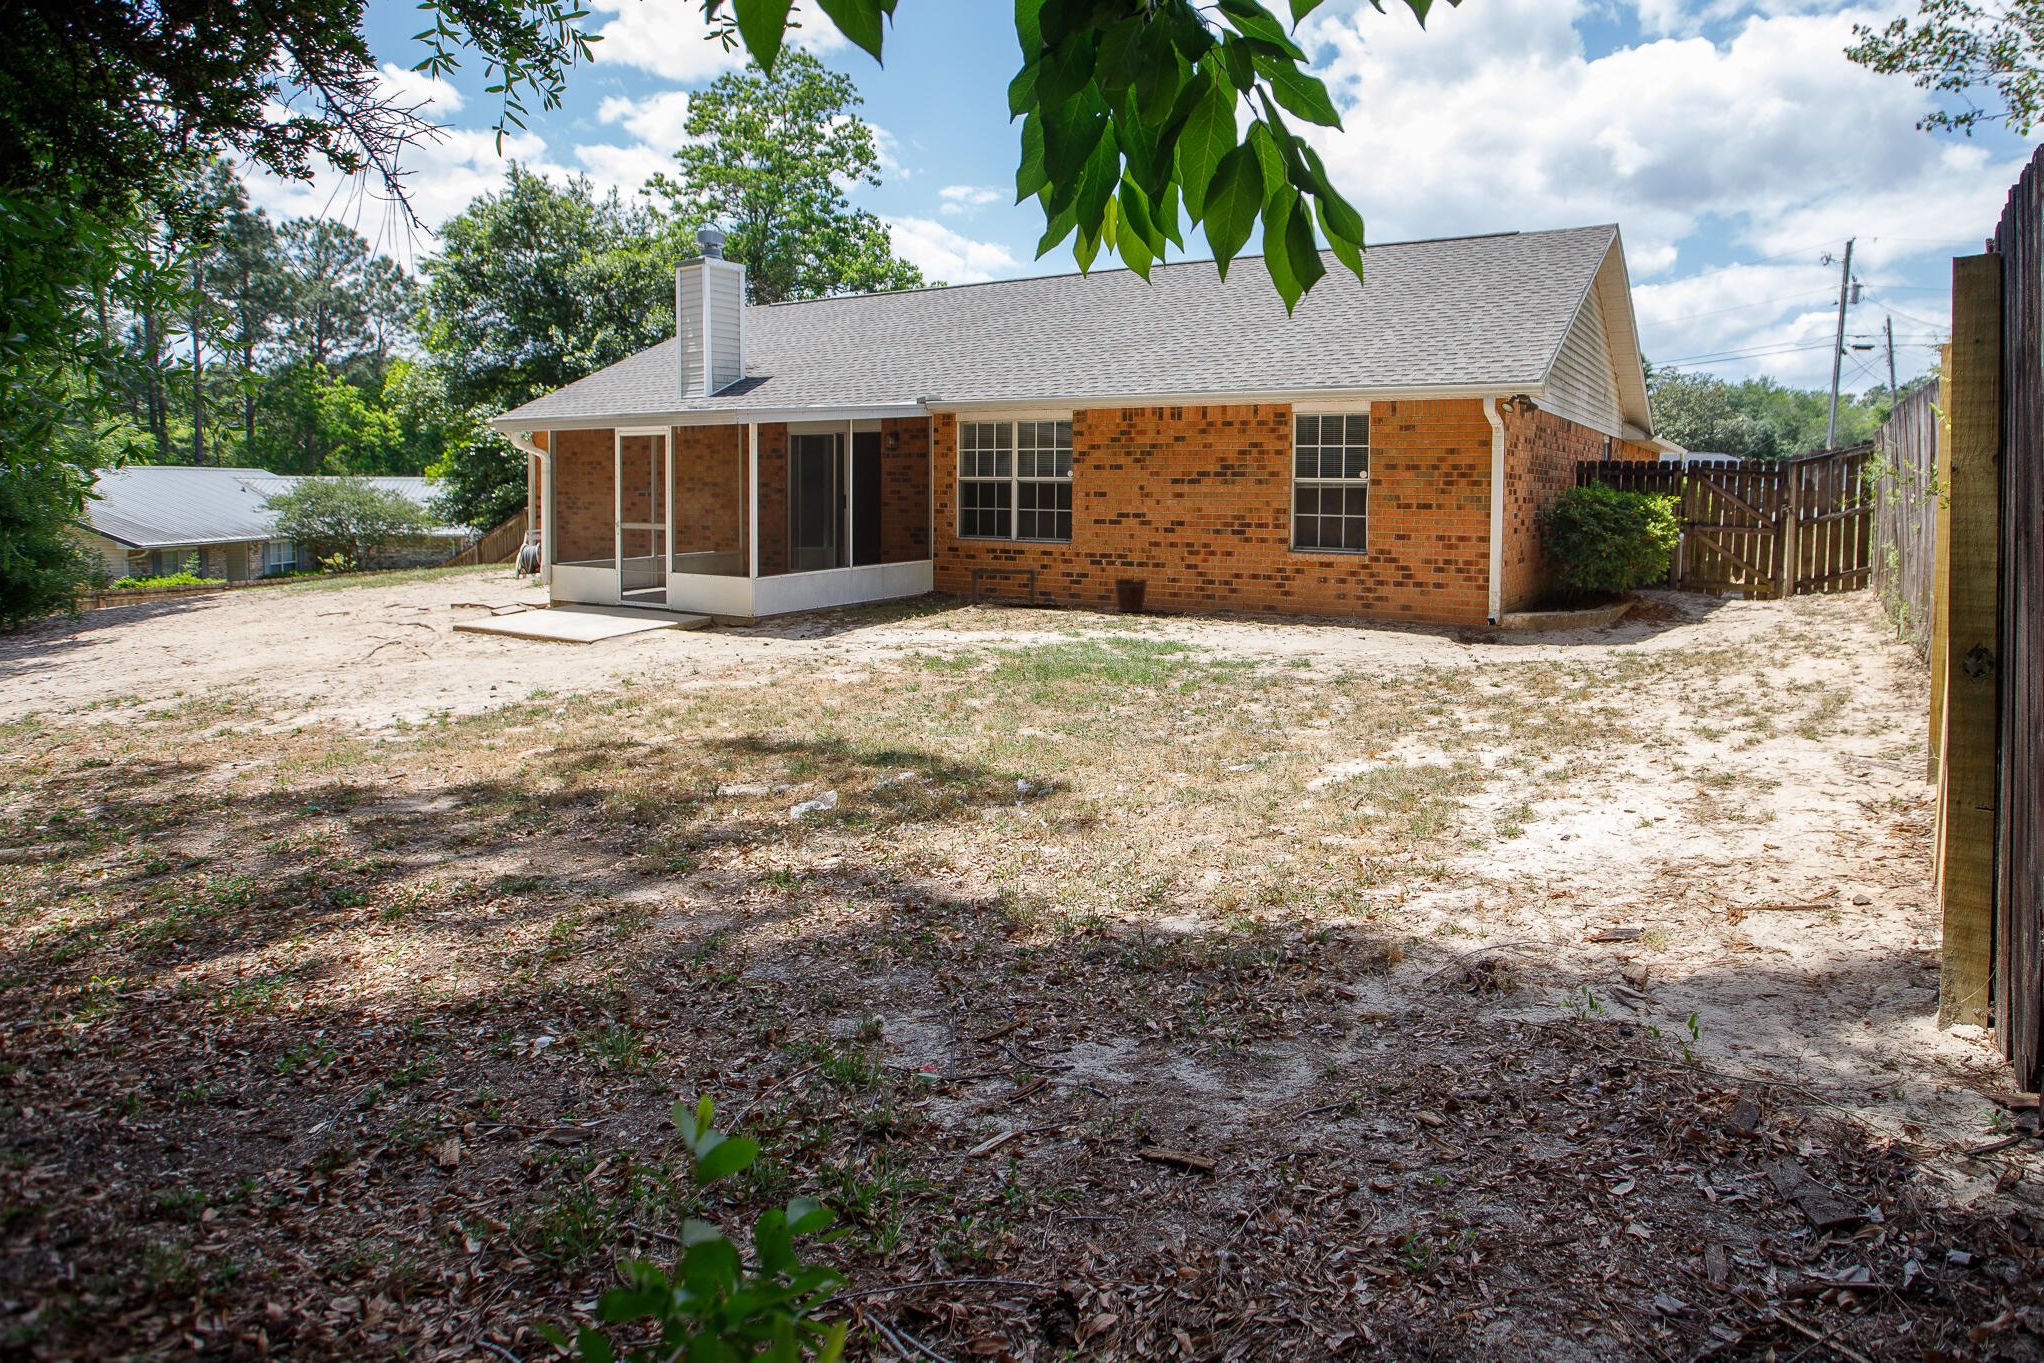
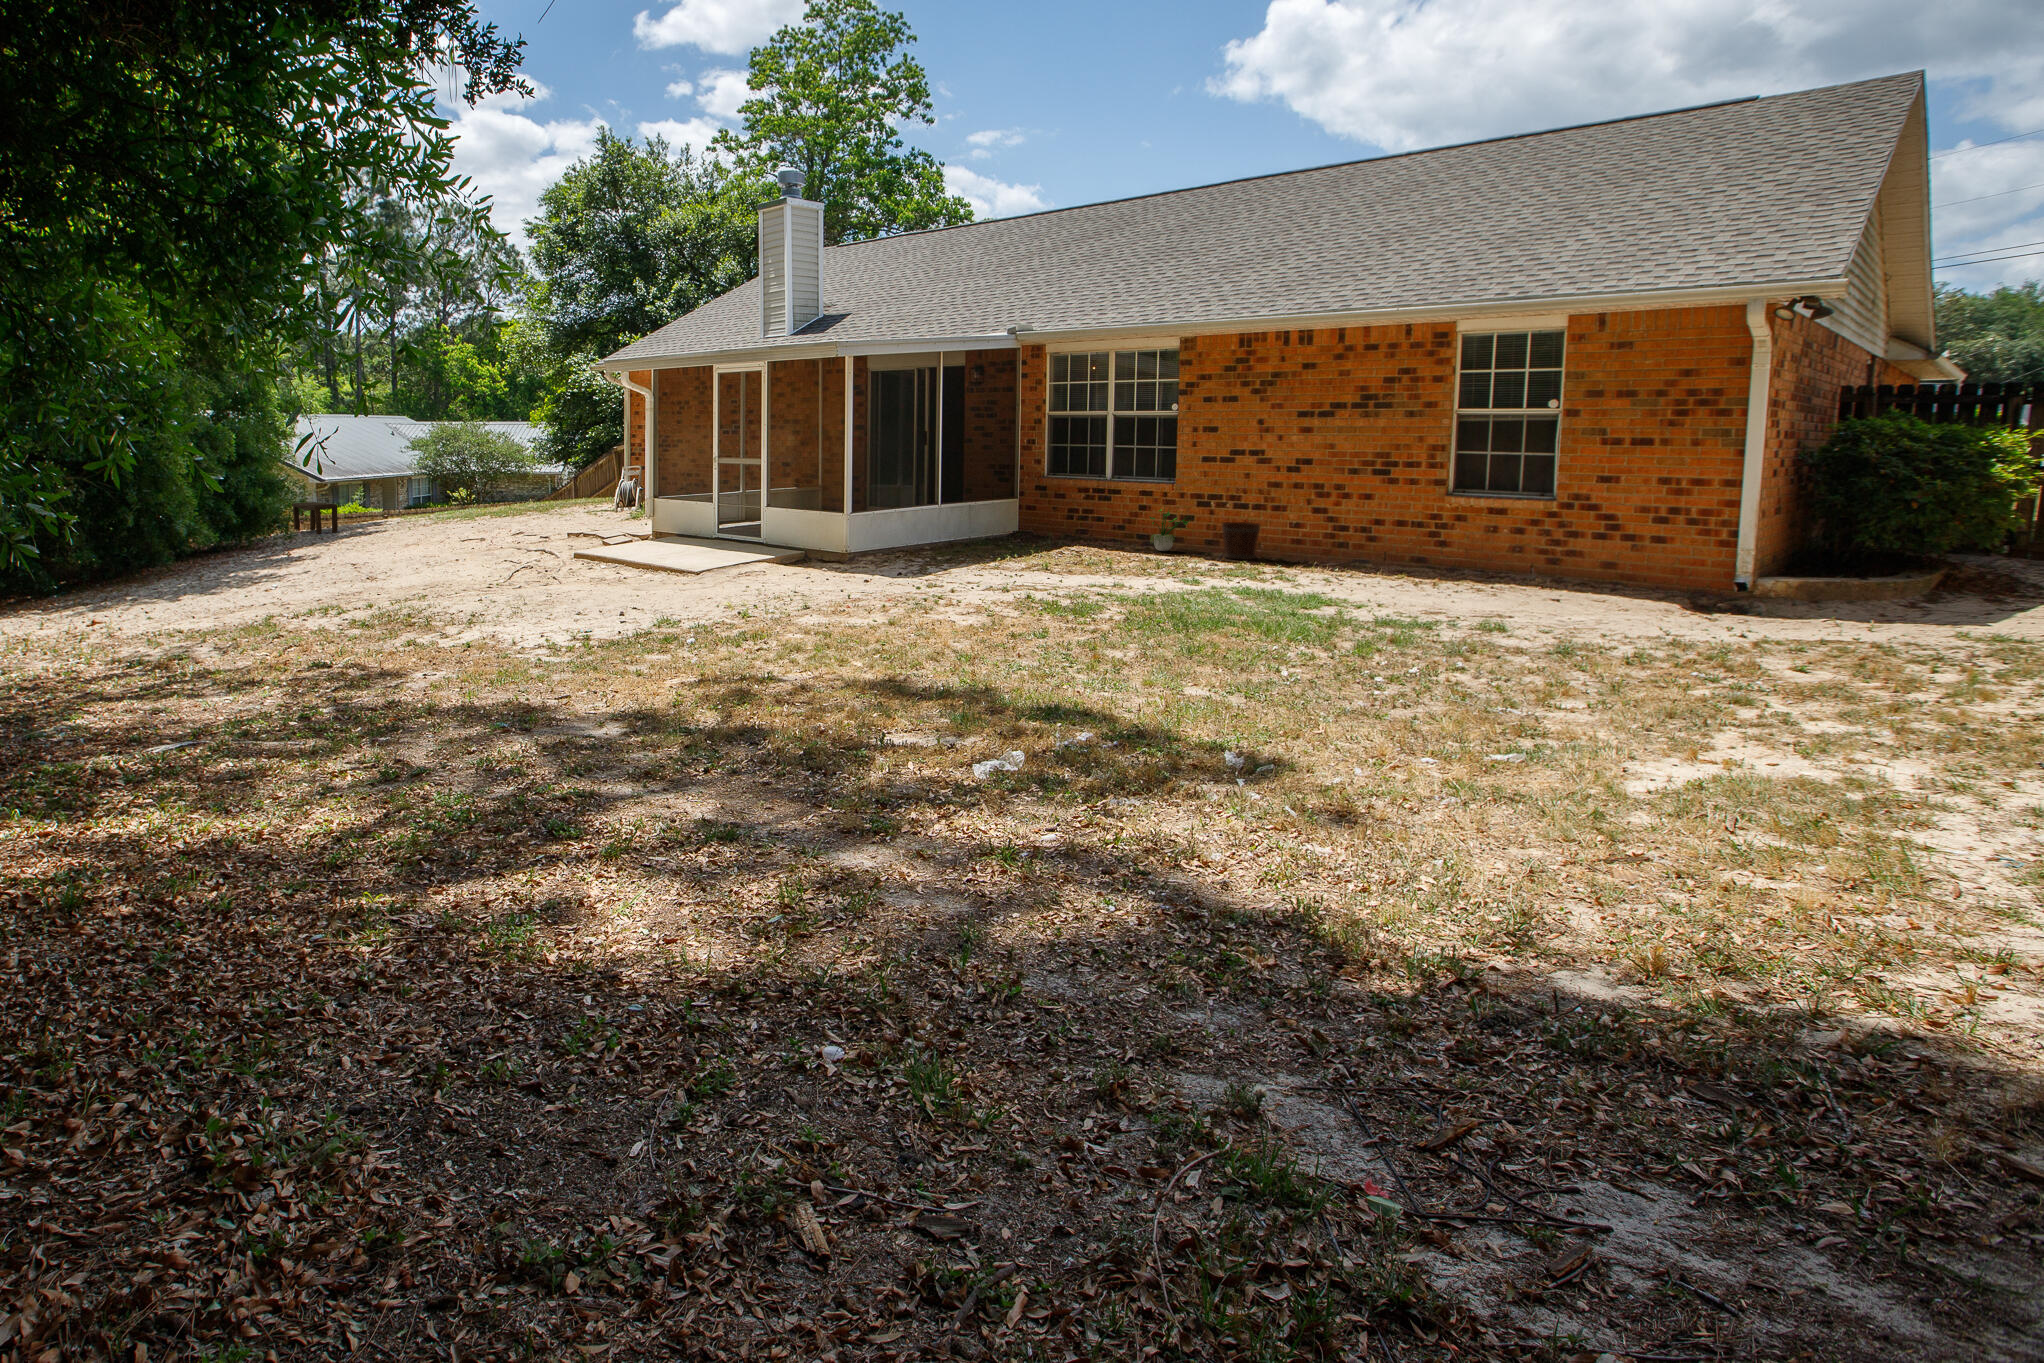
potted plant: none [1054,559,1094,607] -> present [1149,509,1189,551]
bench: present [971,568,1037,606] -> present [292,502,338,534]

